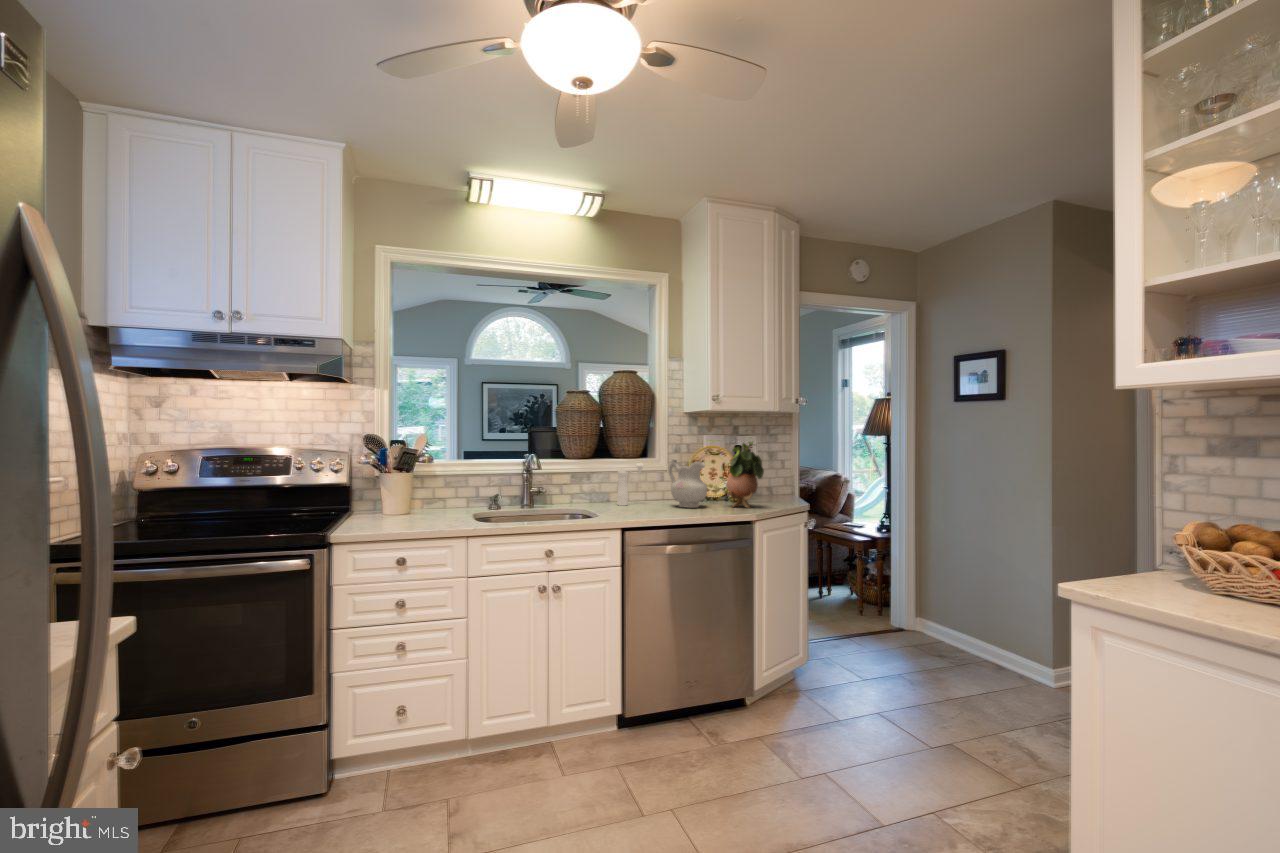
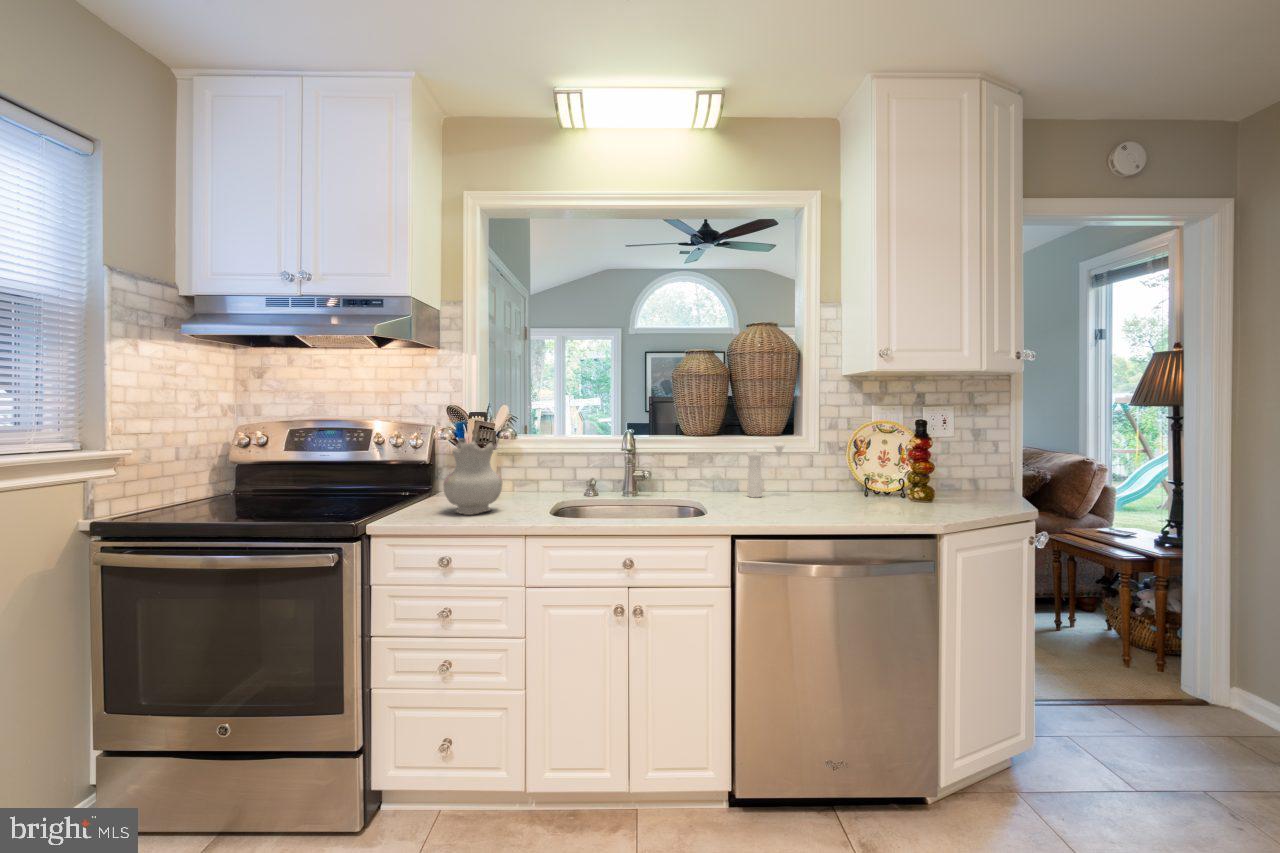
potted plant: present [727,442,764,508] -> none [902,413,960,509]
ceramic pitcher: present [669,460,707,508] -> present [444,439,502,515]

